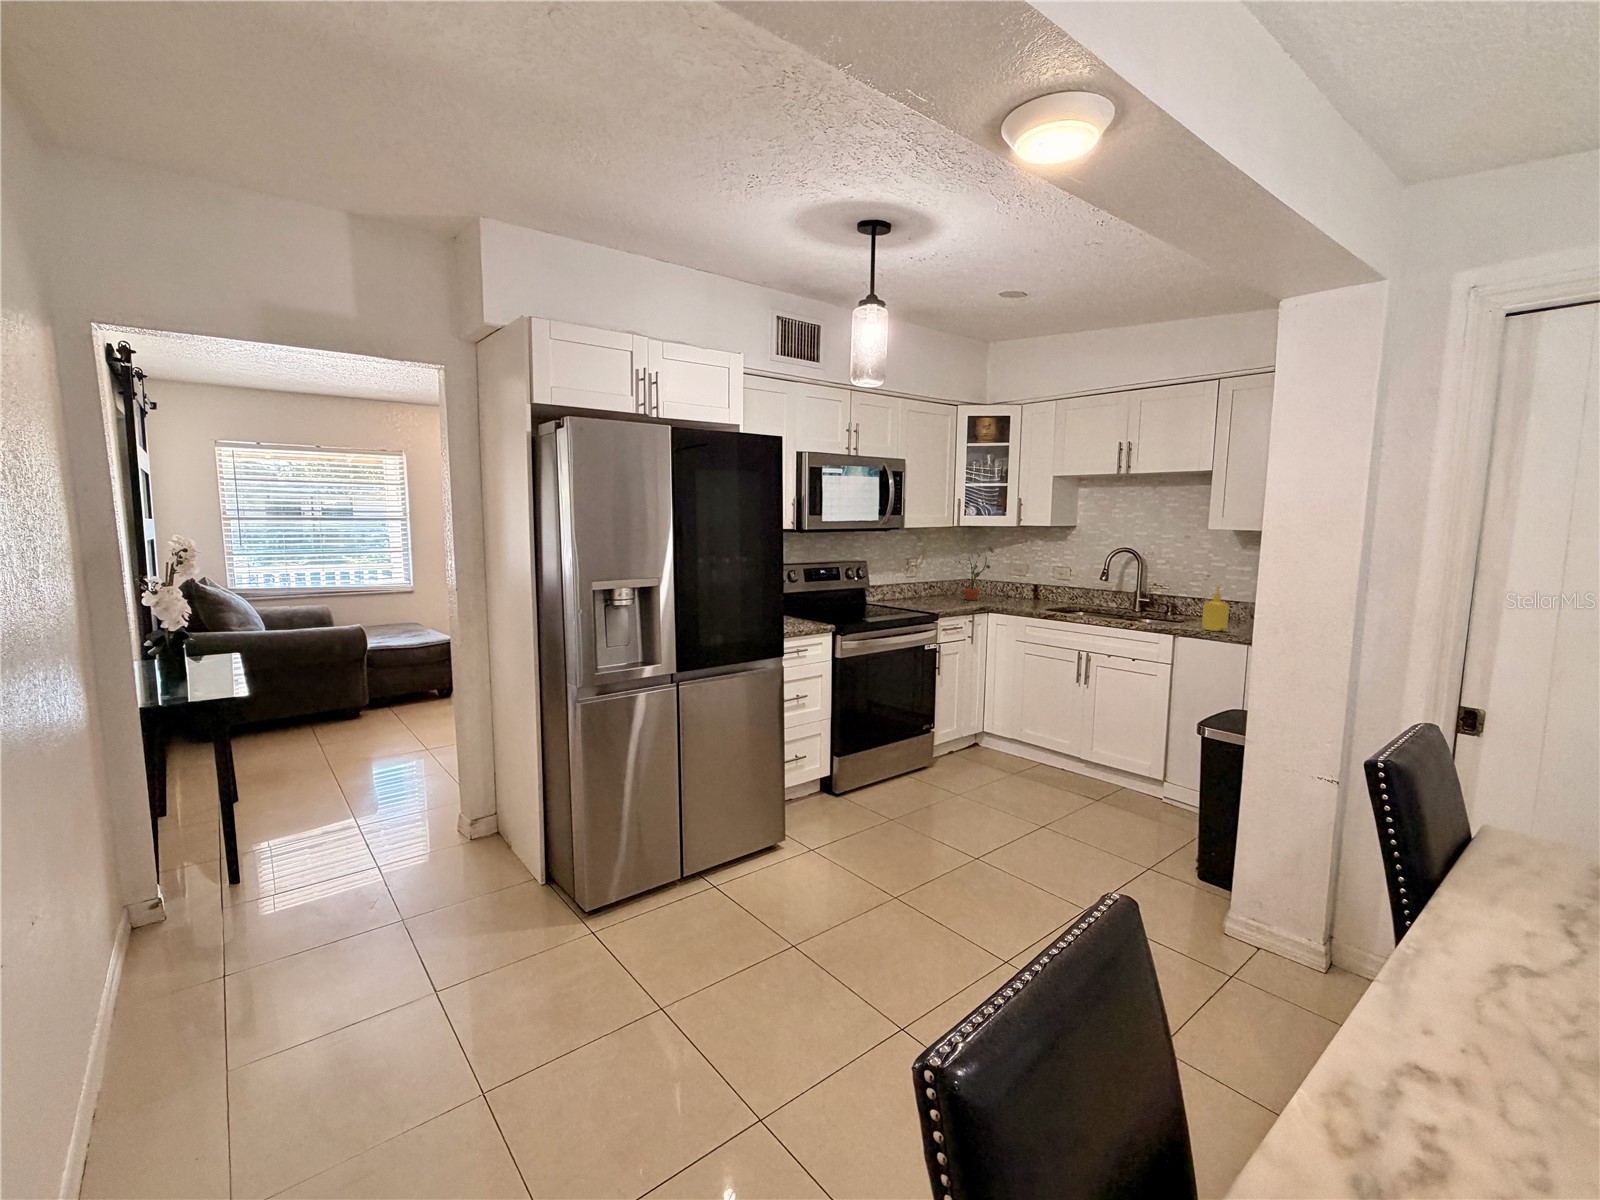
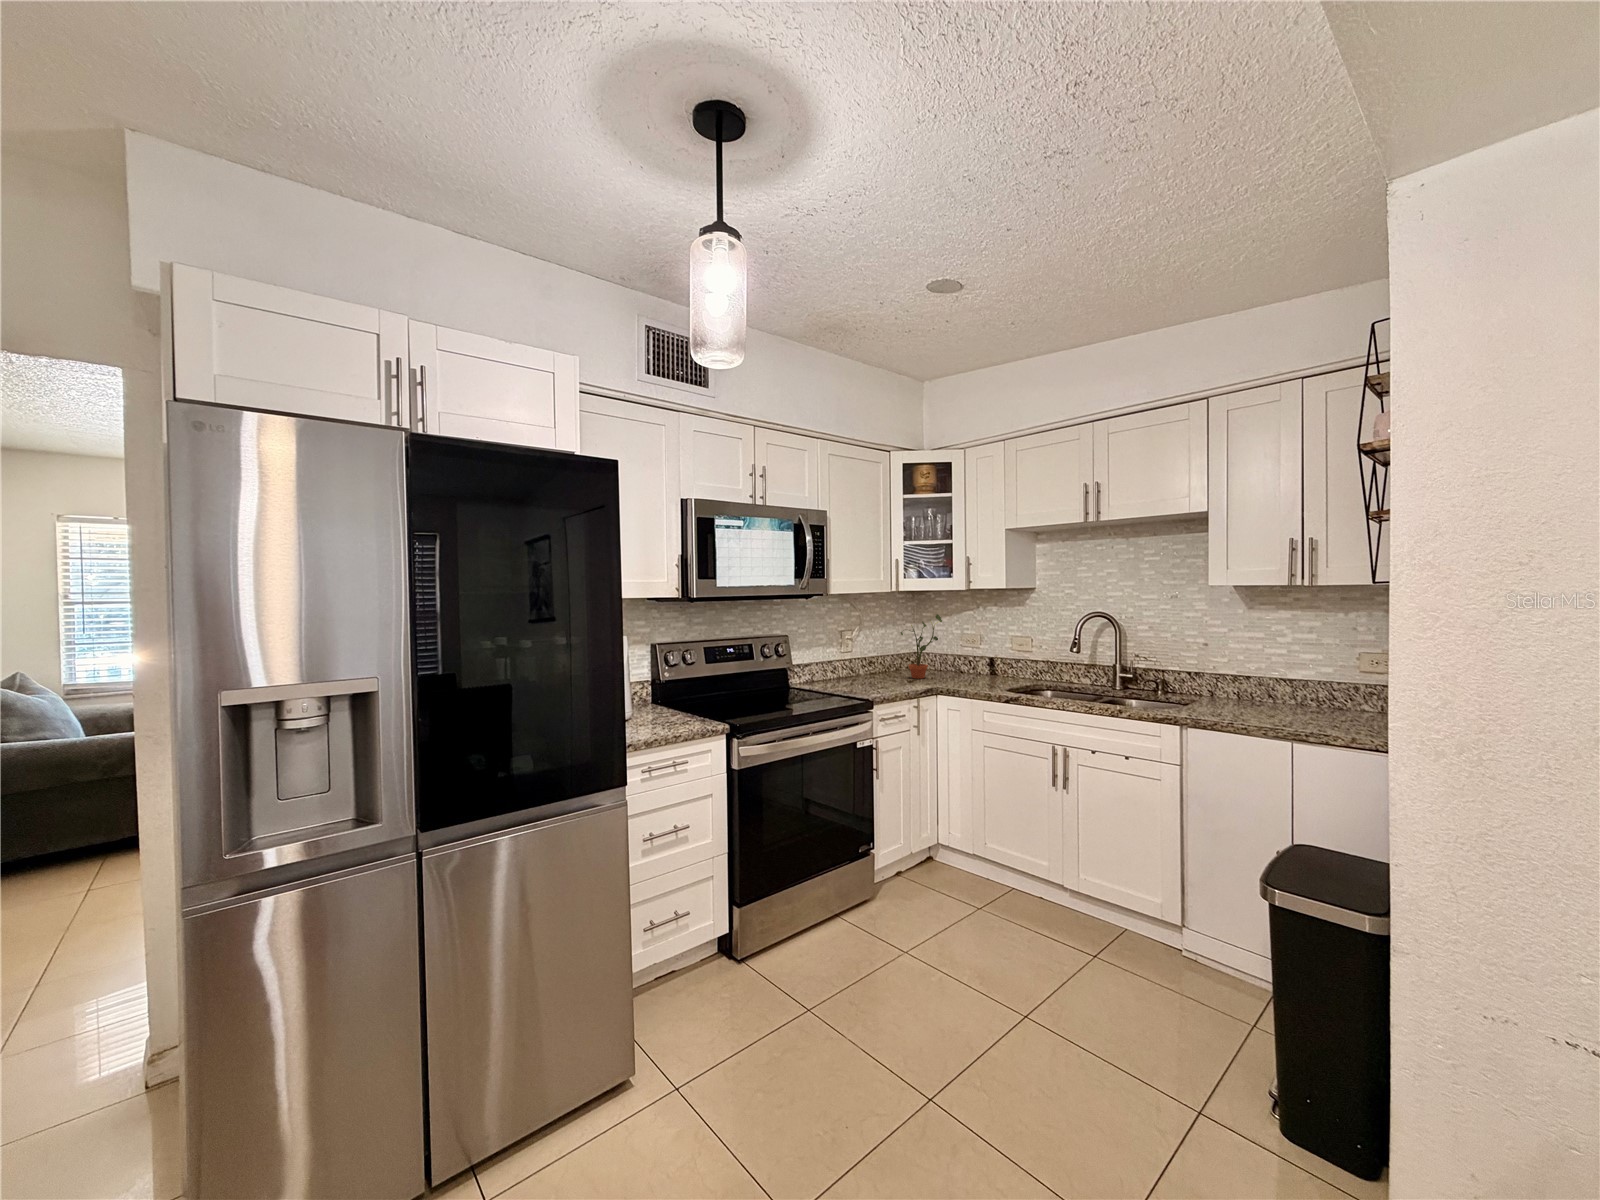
soap dispenser: present [1202,586,1229,631] -> none [1214,658,1248,720]

